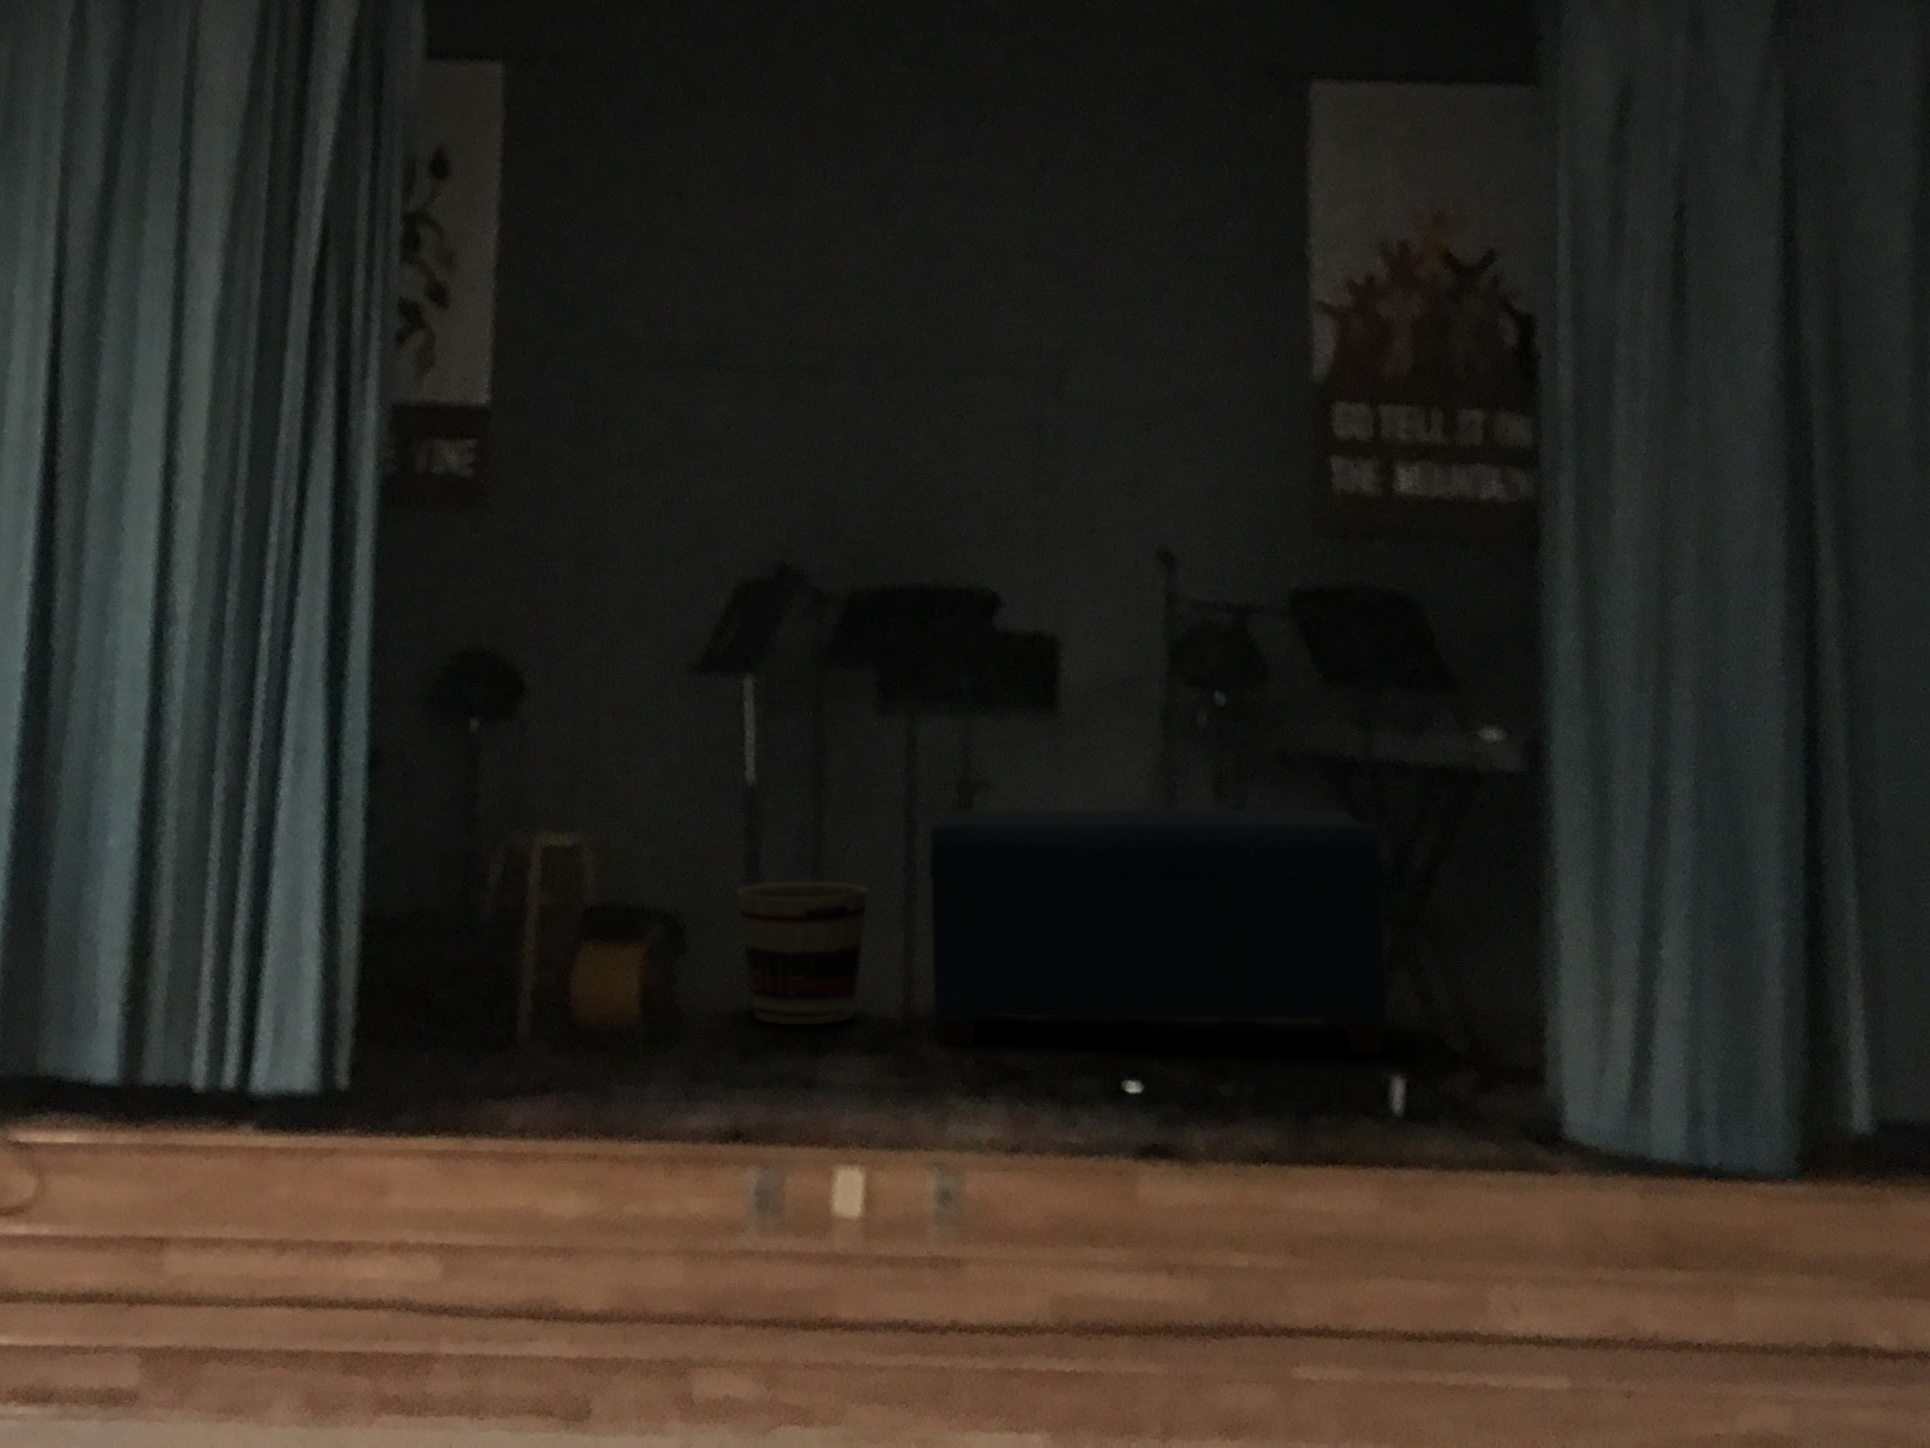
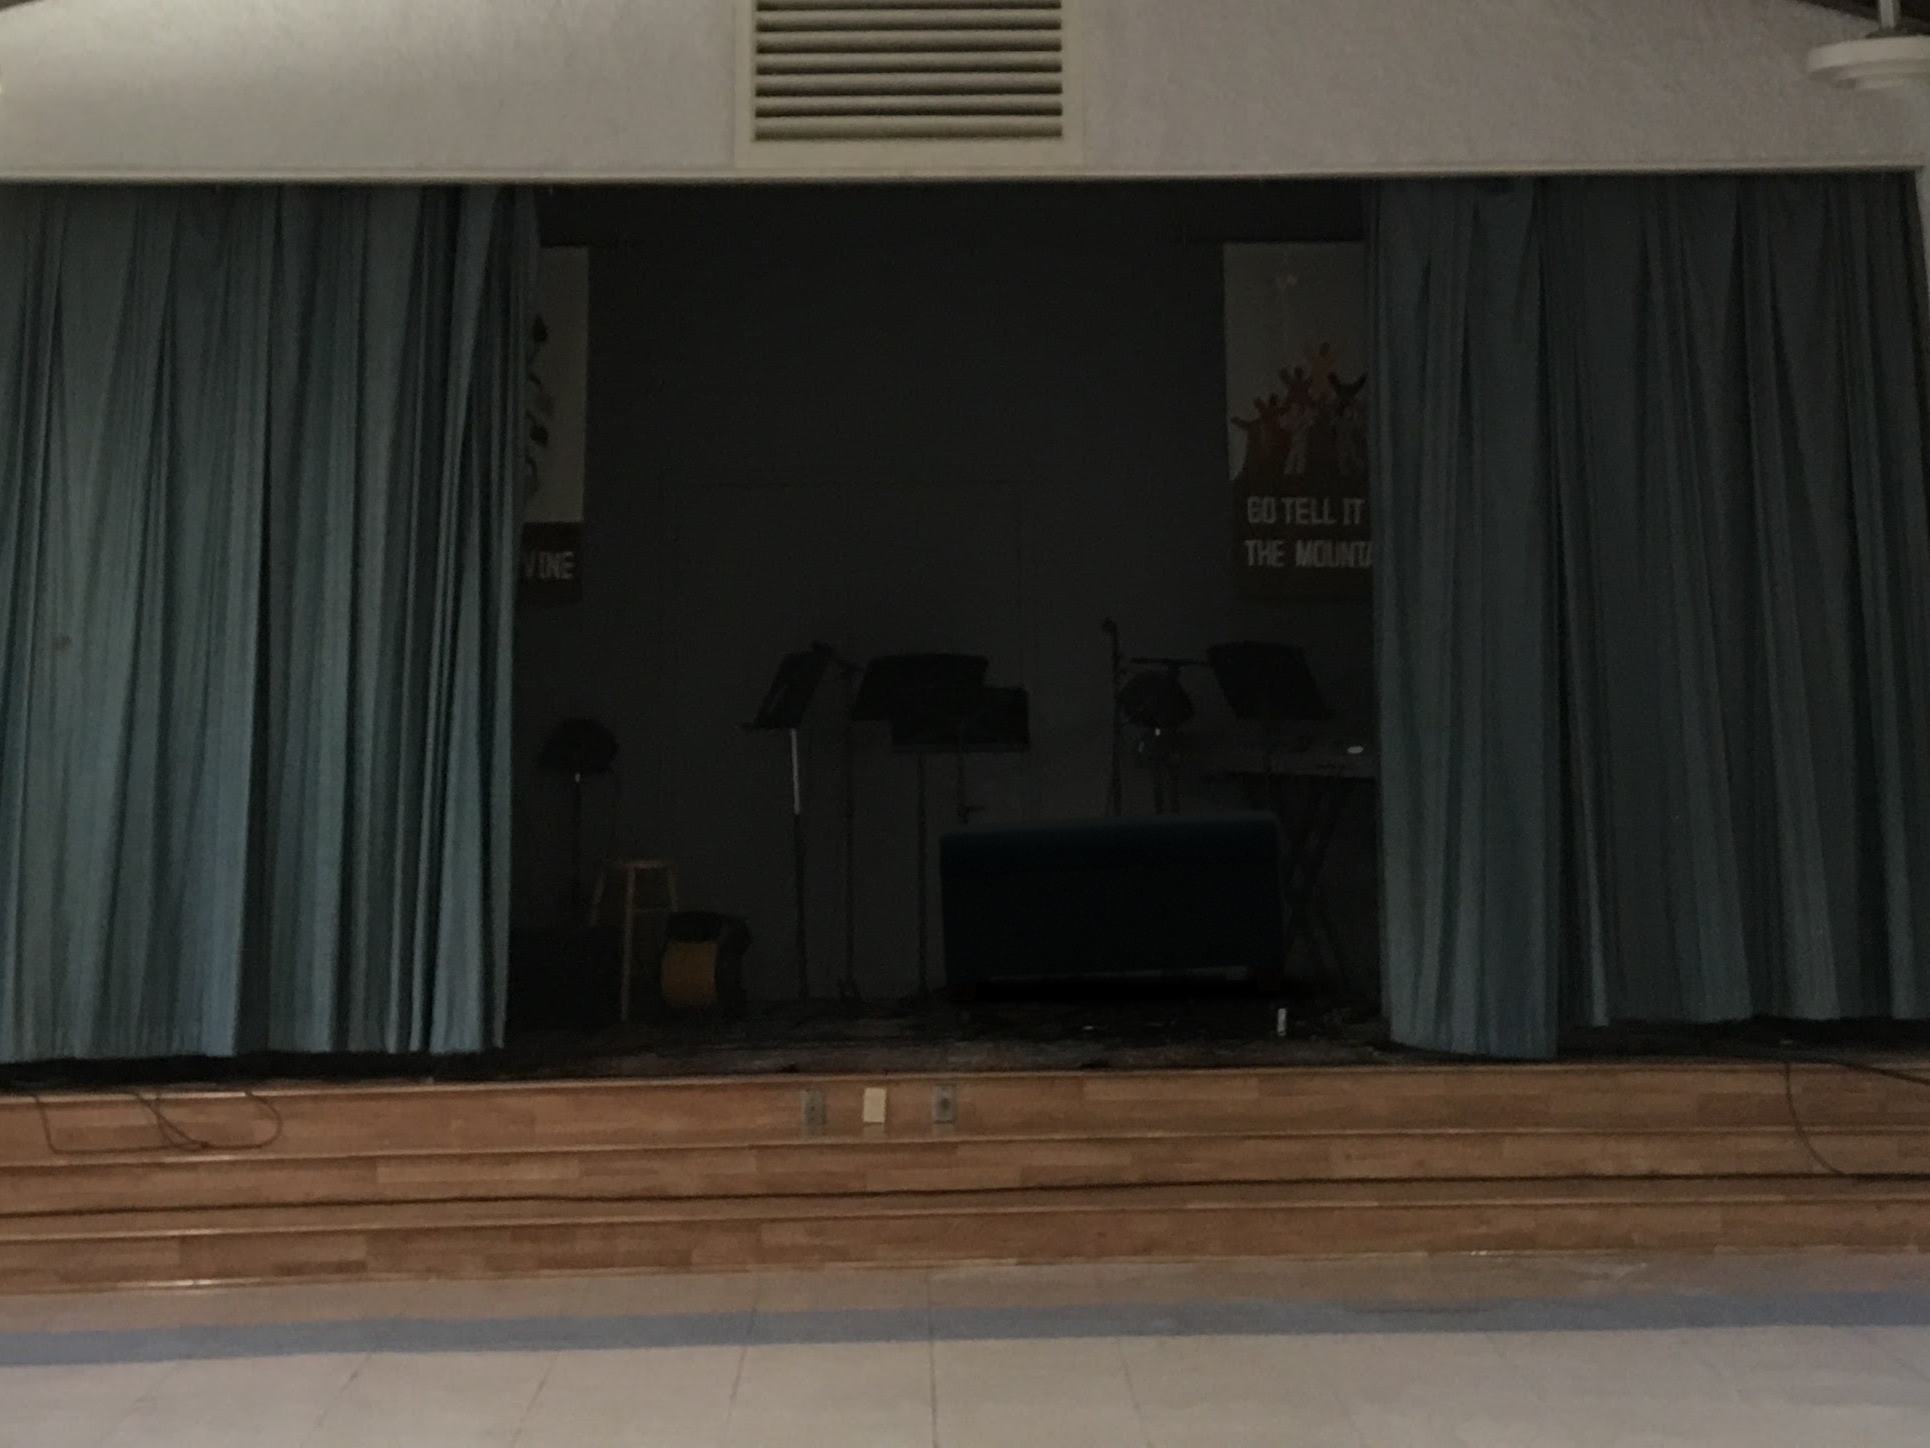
basket: present [737,882,868,1024] -> none [791,884,892,994]

